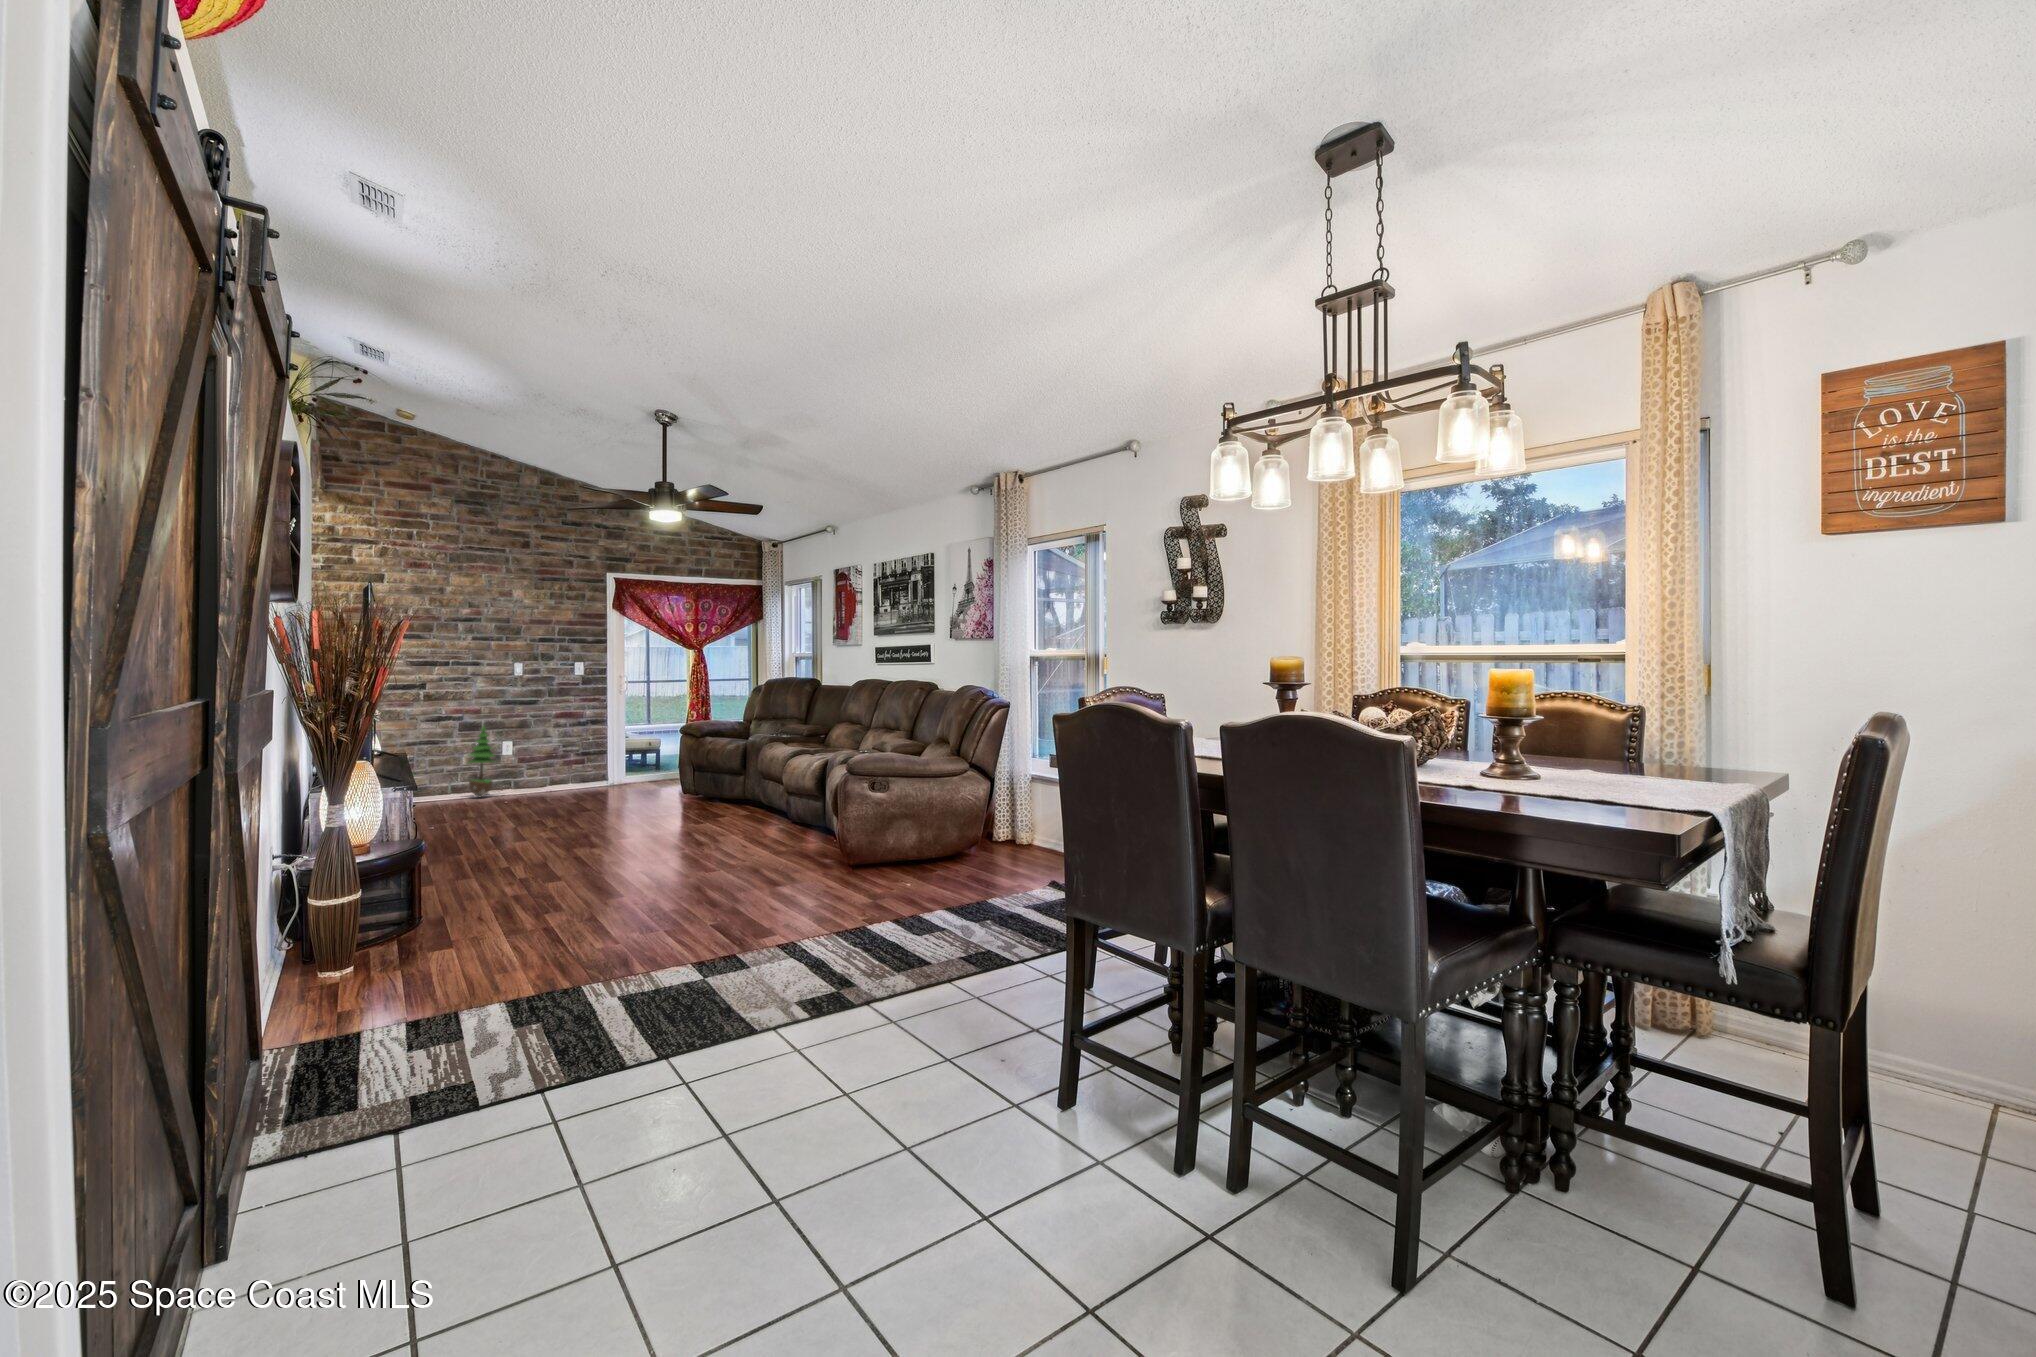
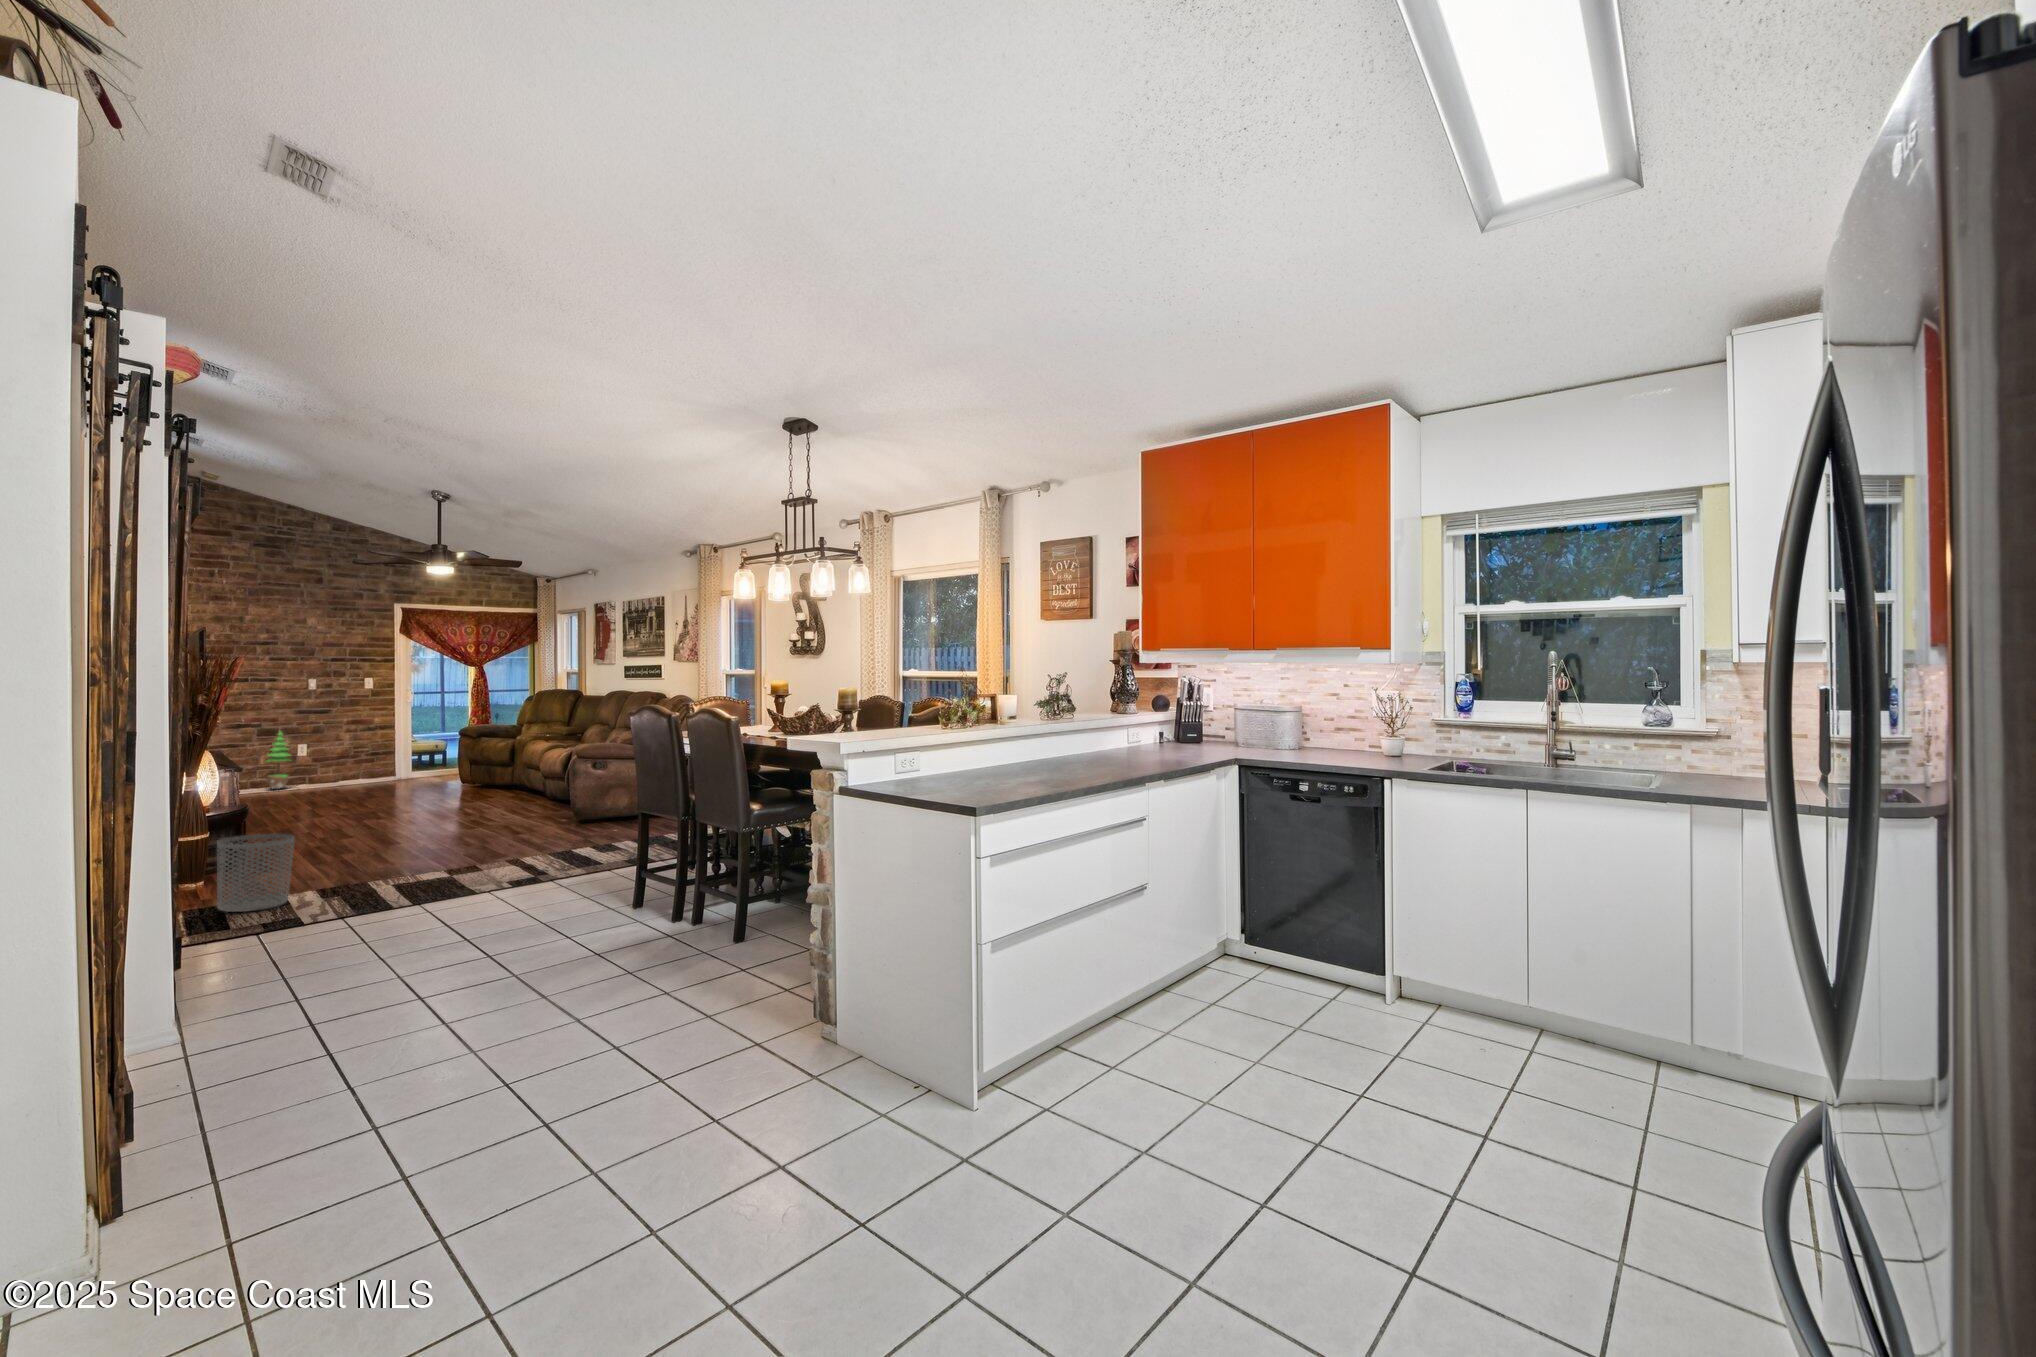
waste bin: none [356,907,475,1051] -> present [217,834,295,912]

